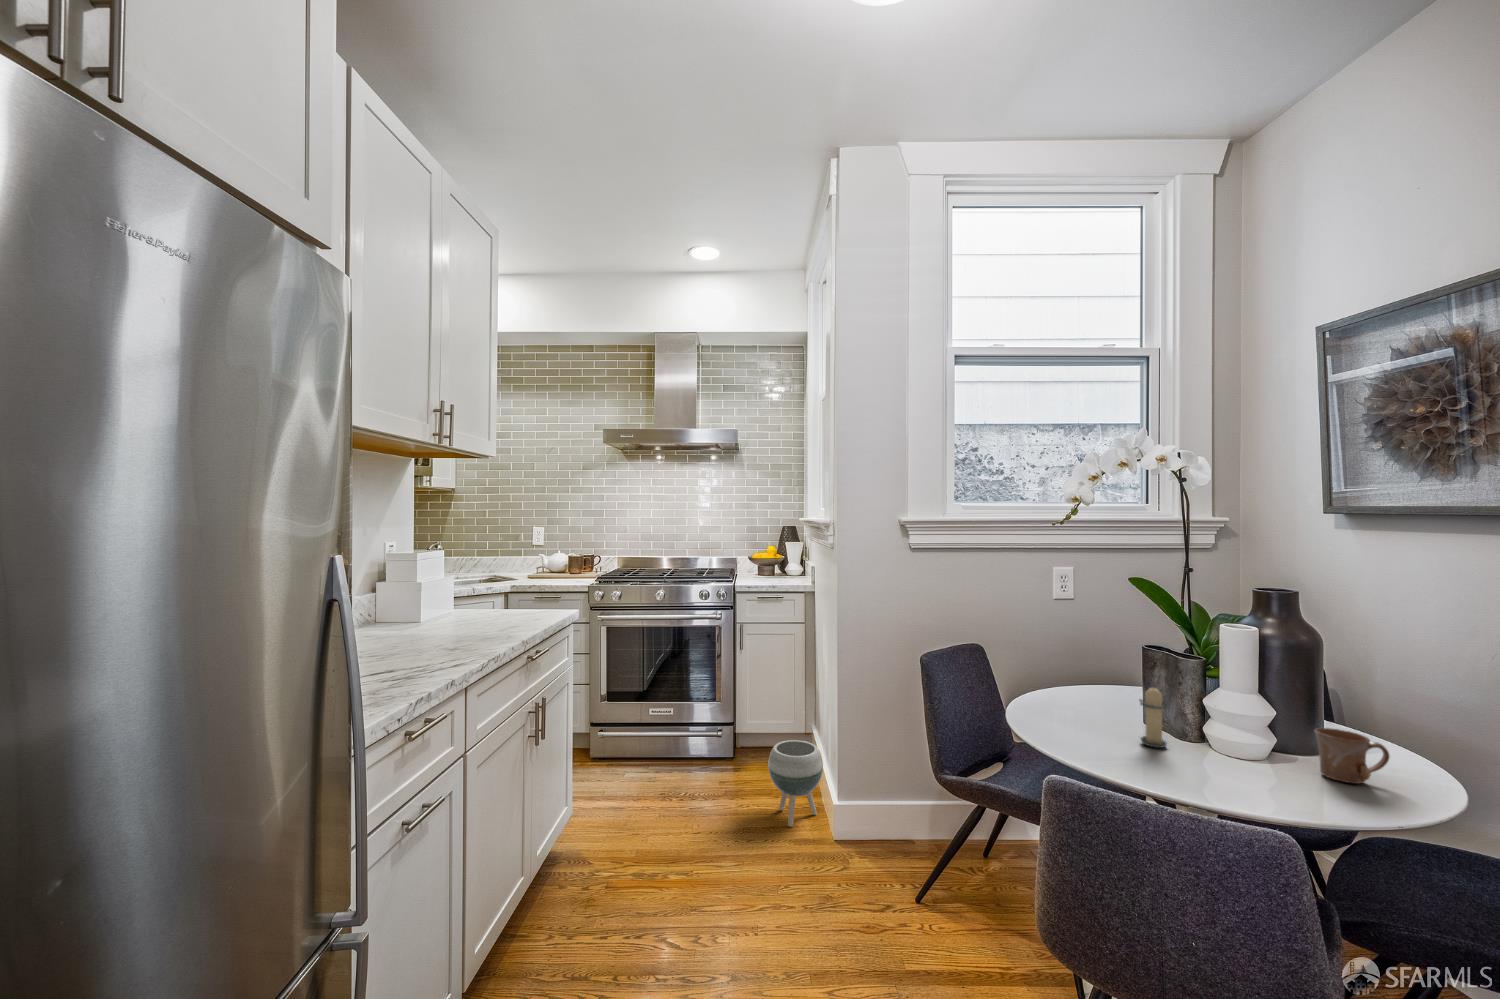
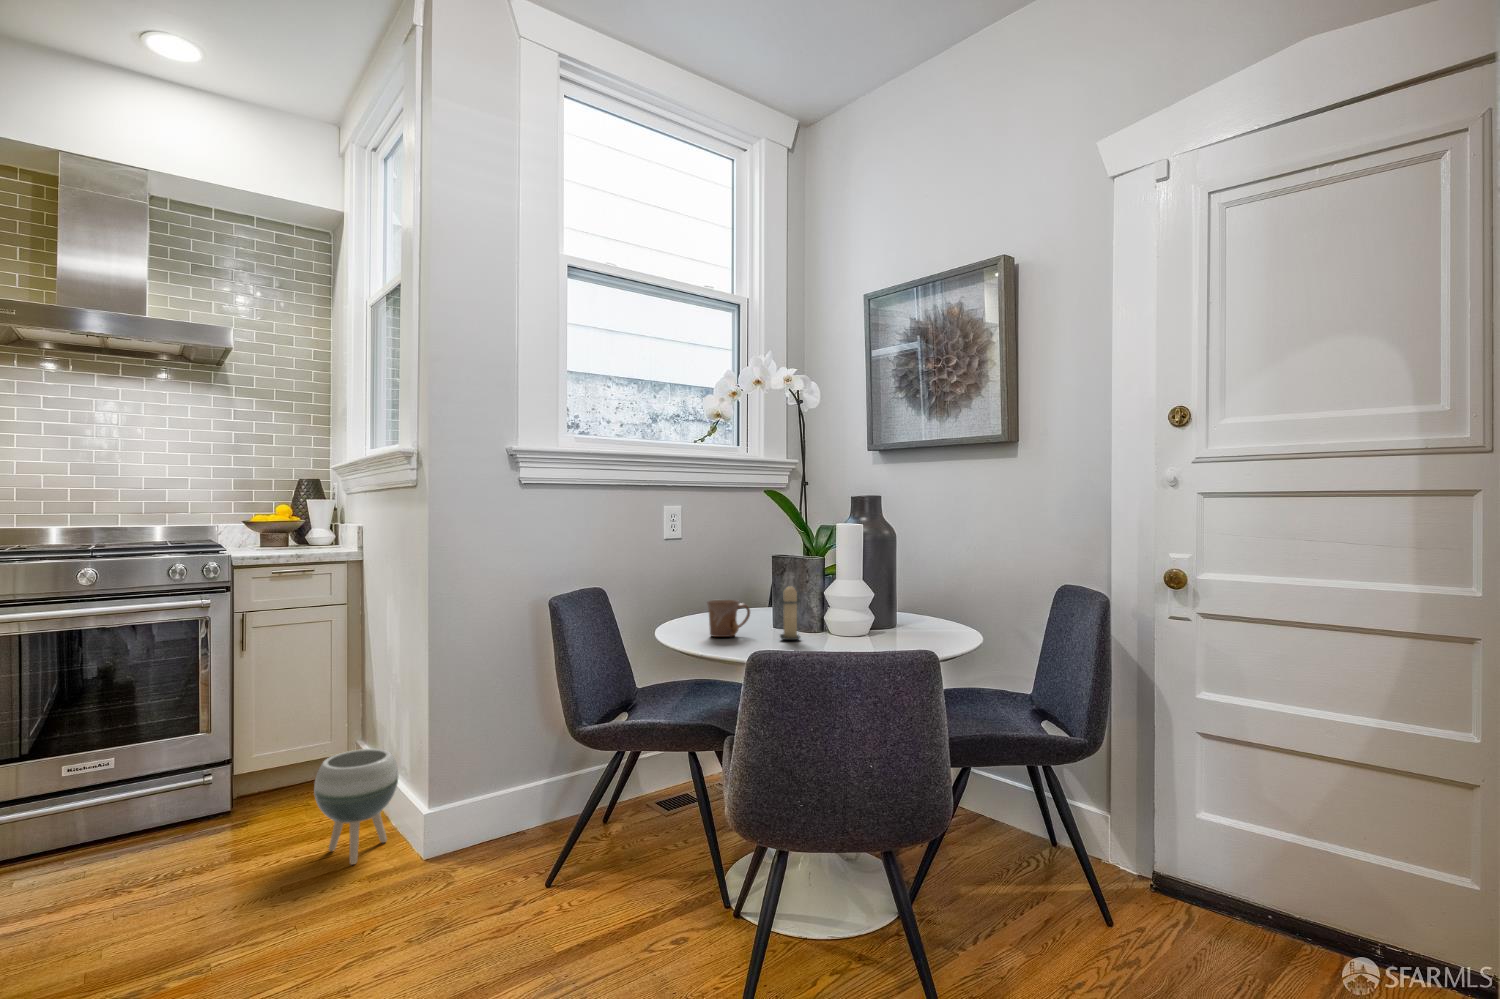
mug: present [1315,728,1390,784] -> present [707,600,750,637]

